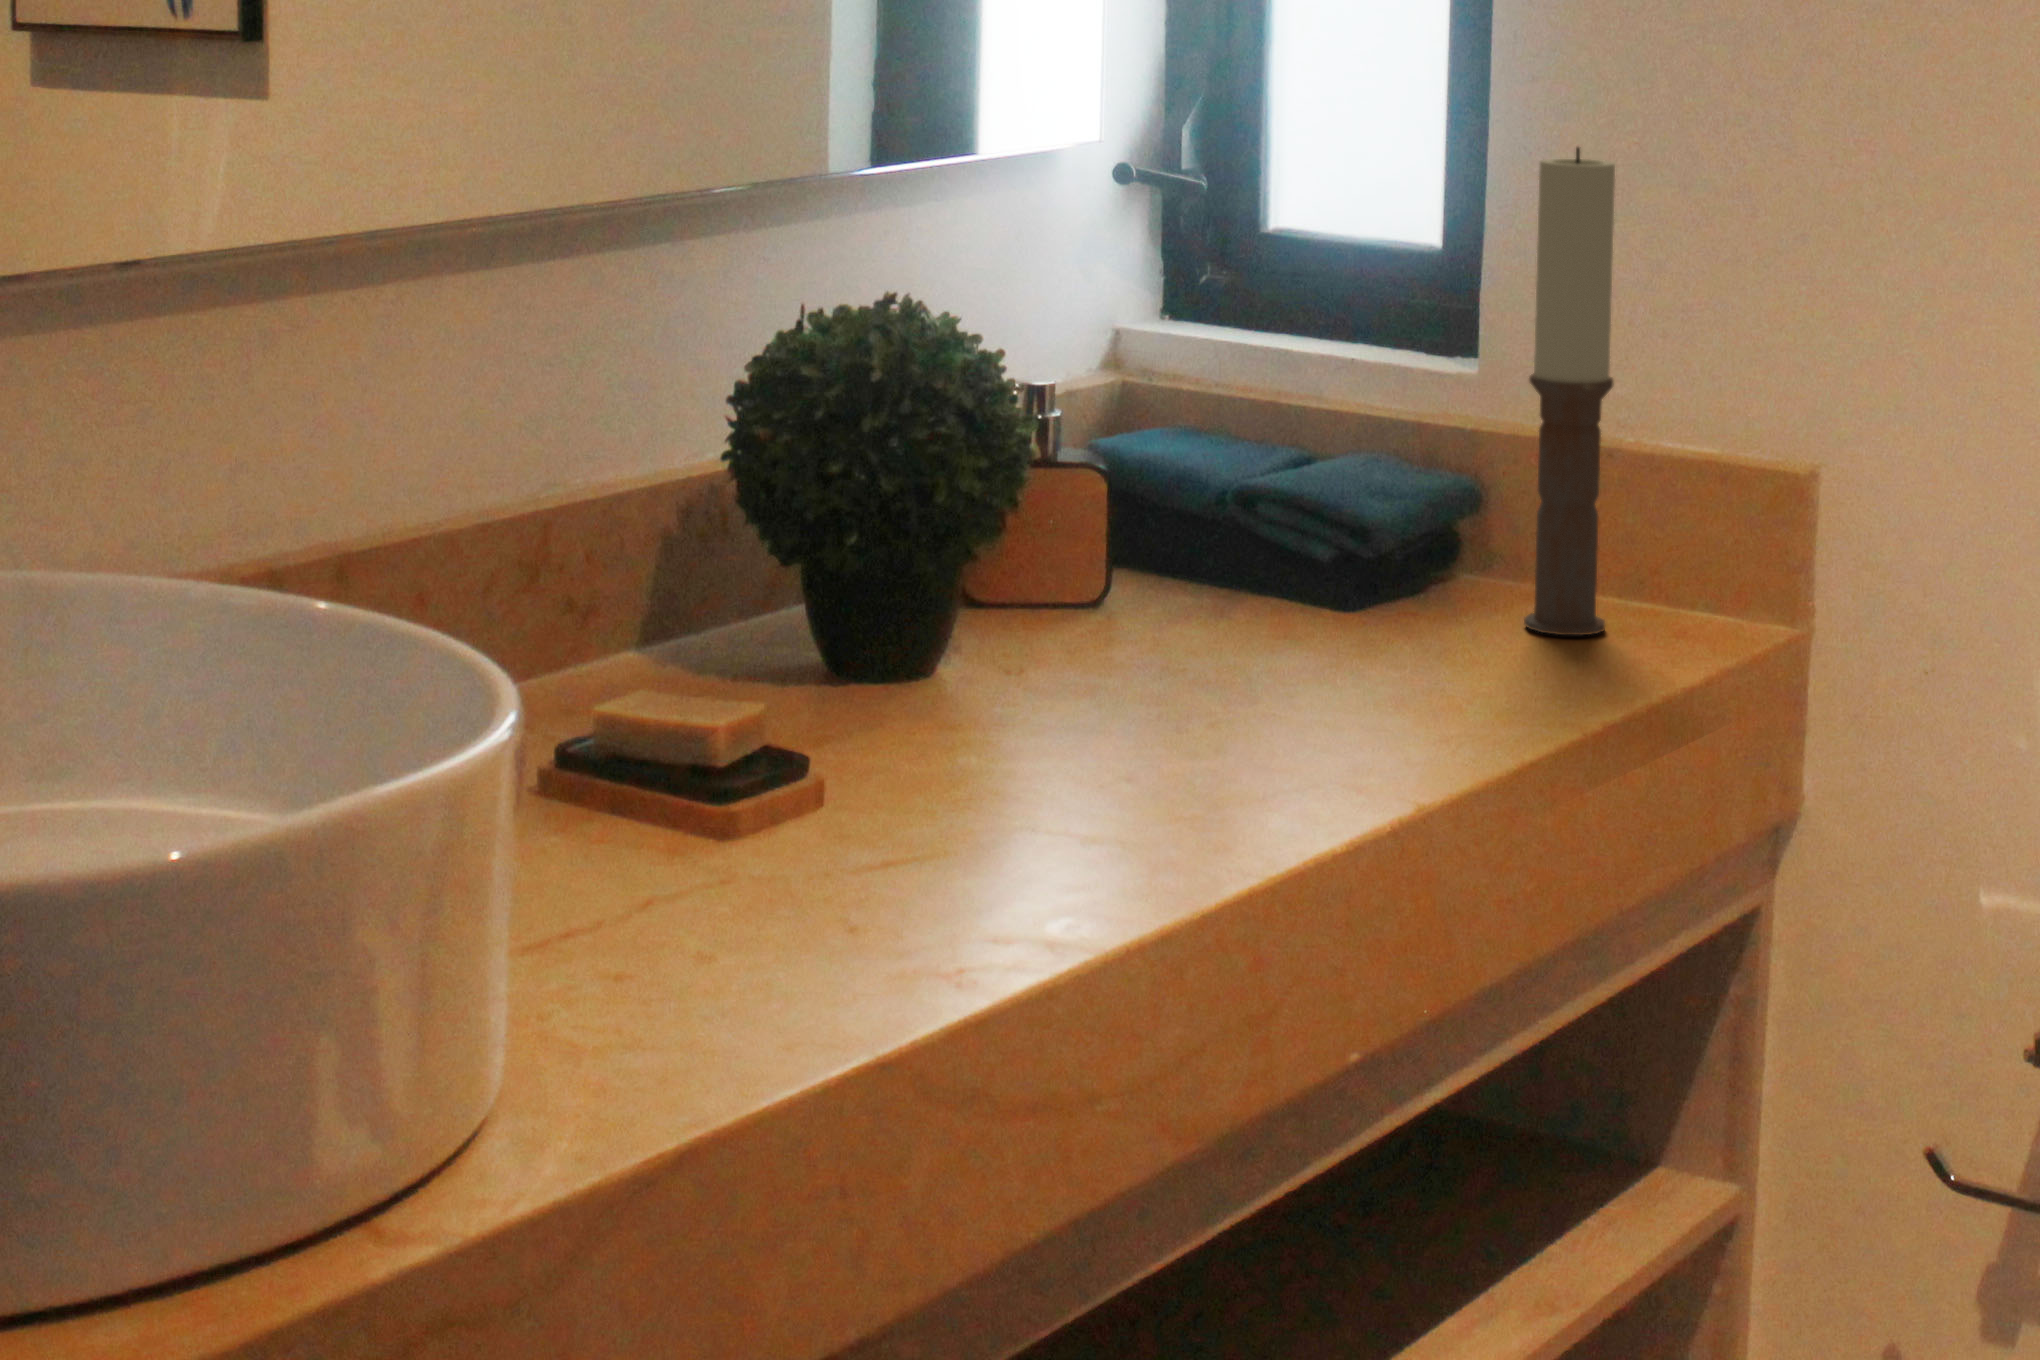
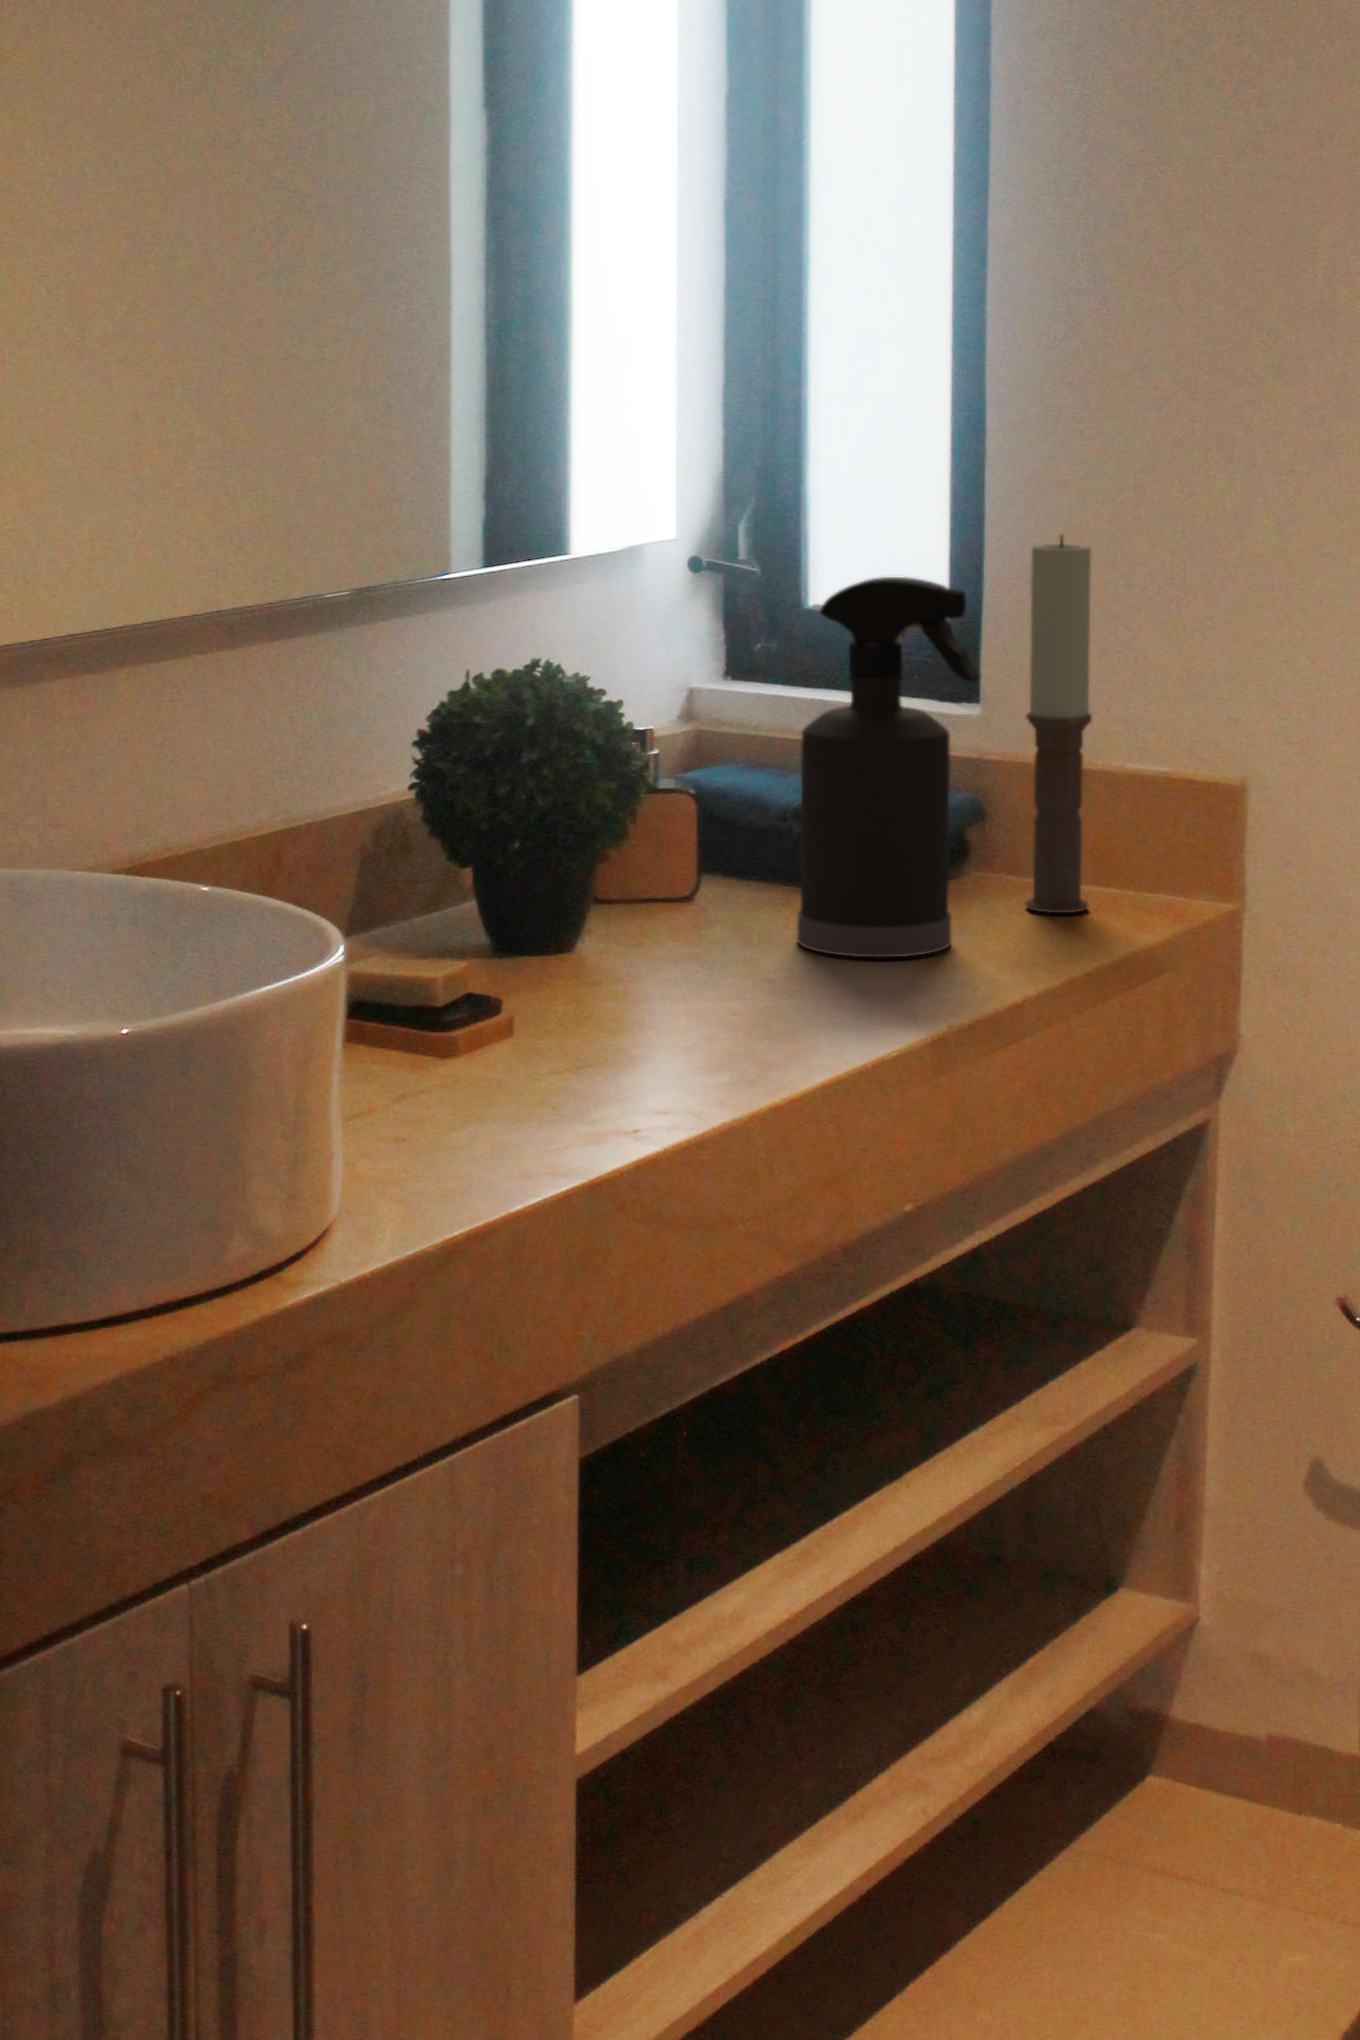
spray bottle: none [1223,197,1466,696] -> present [797,577,979,957]

